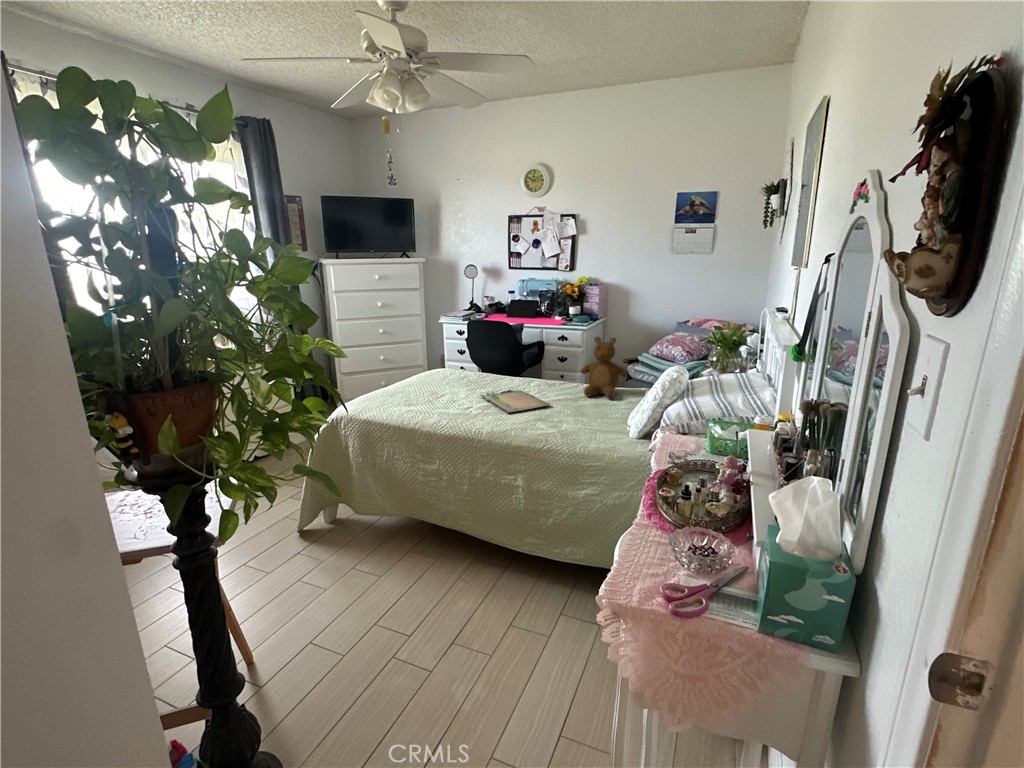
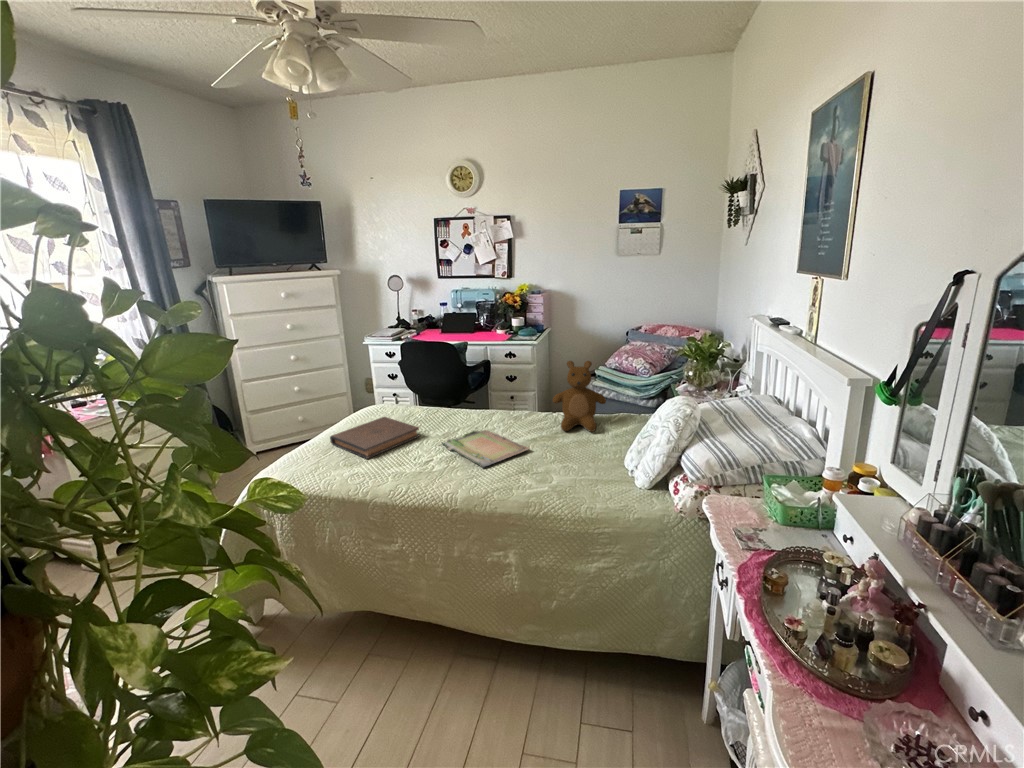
book: none [395,374,466,401] -> present [330,417,420,459]

